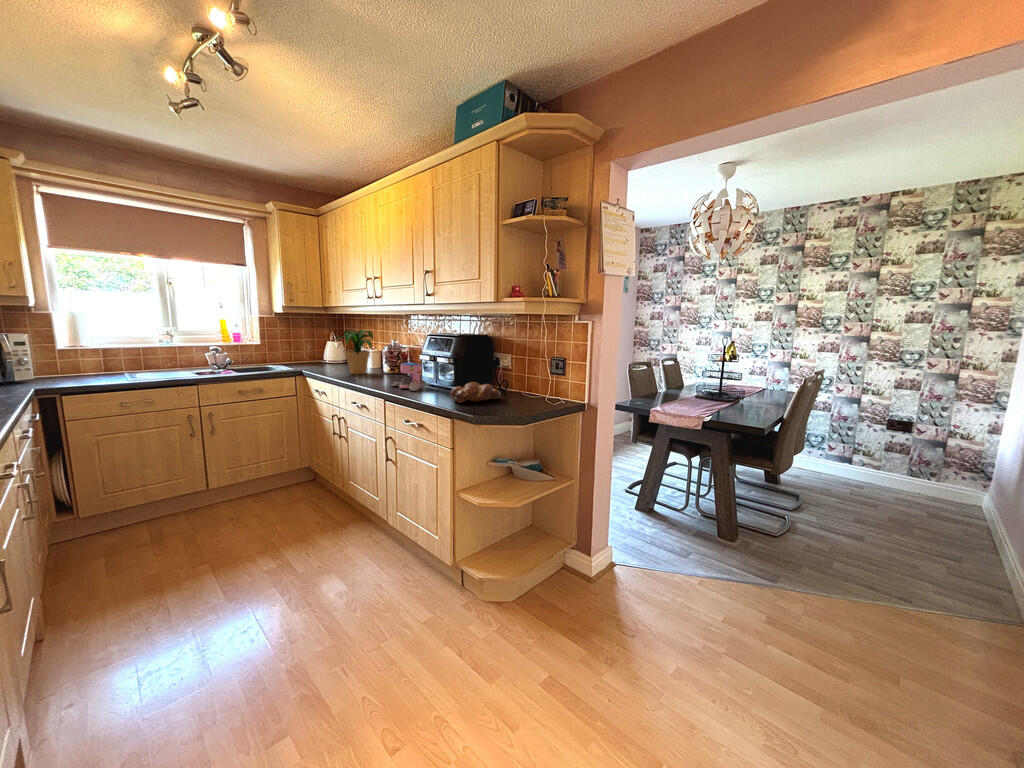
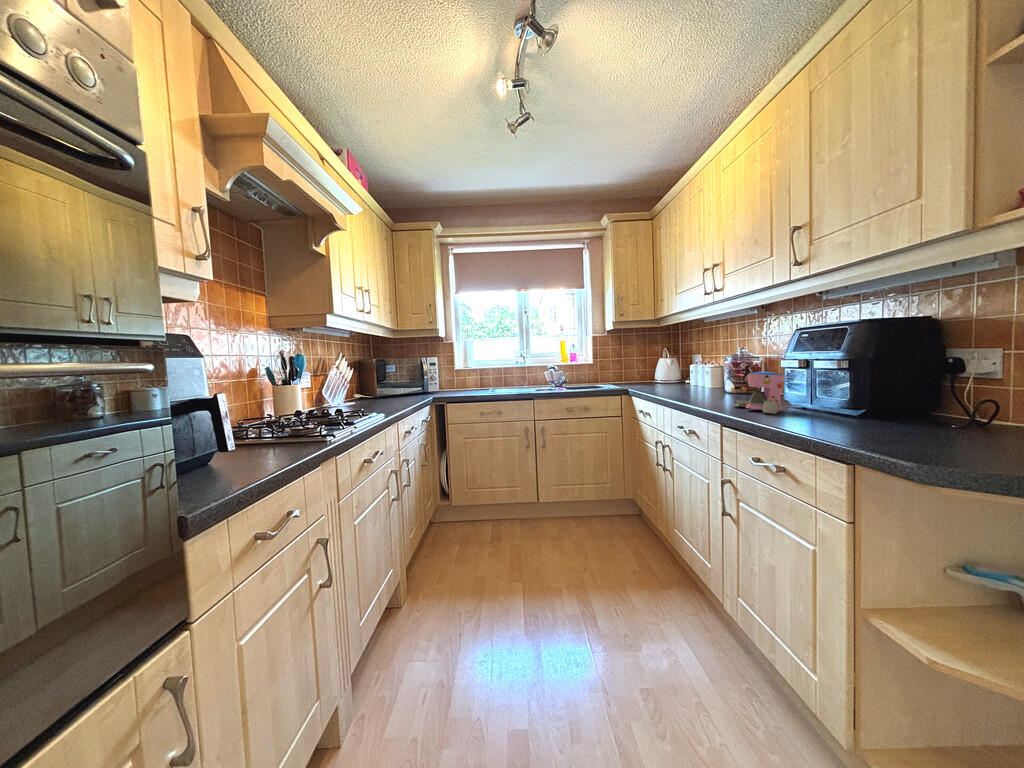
potted plant: present [334,330,374,374] -> none [656,338,717,393]
bread loaf: present [450,382,500,403] -> none [845,399,979,436]

